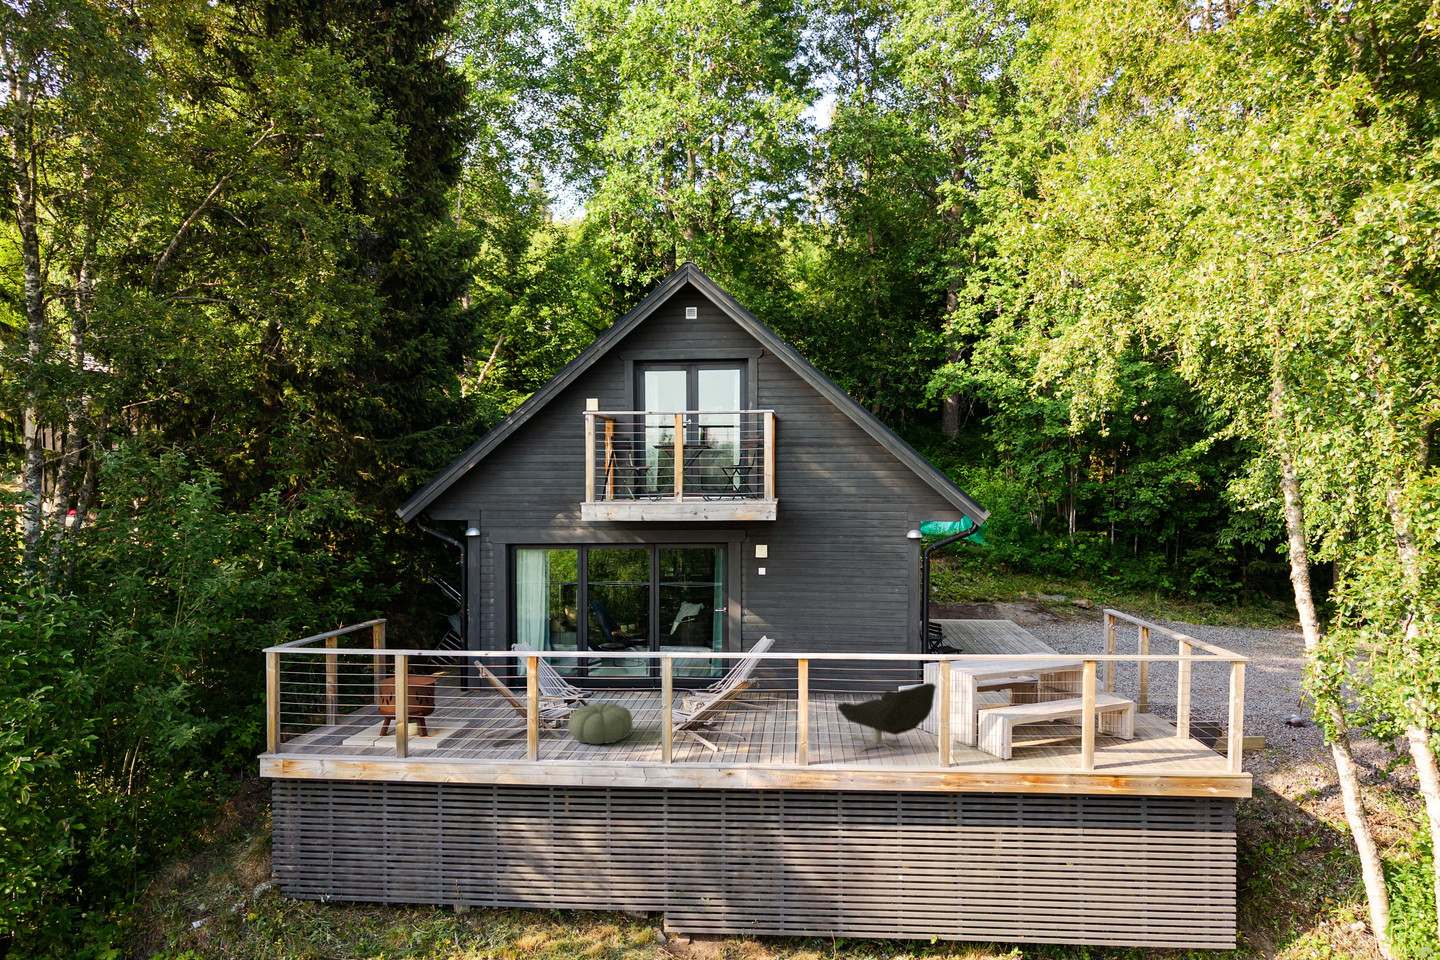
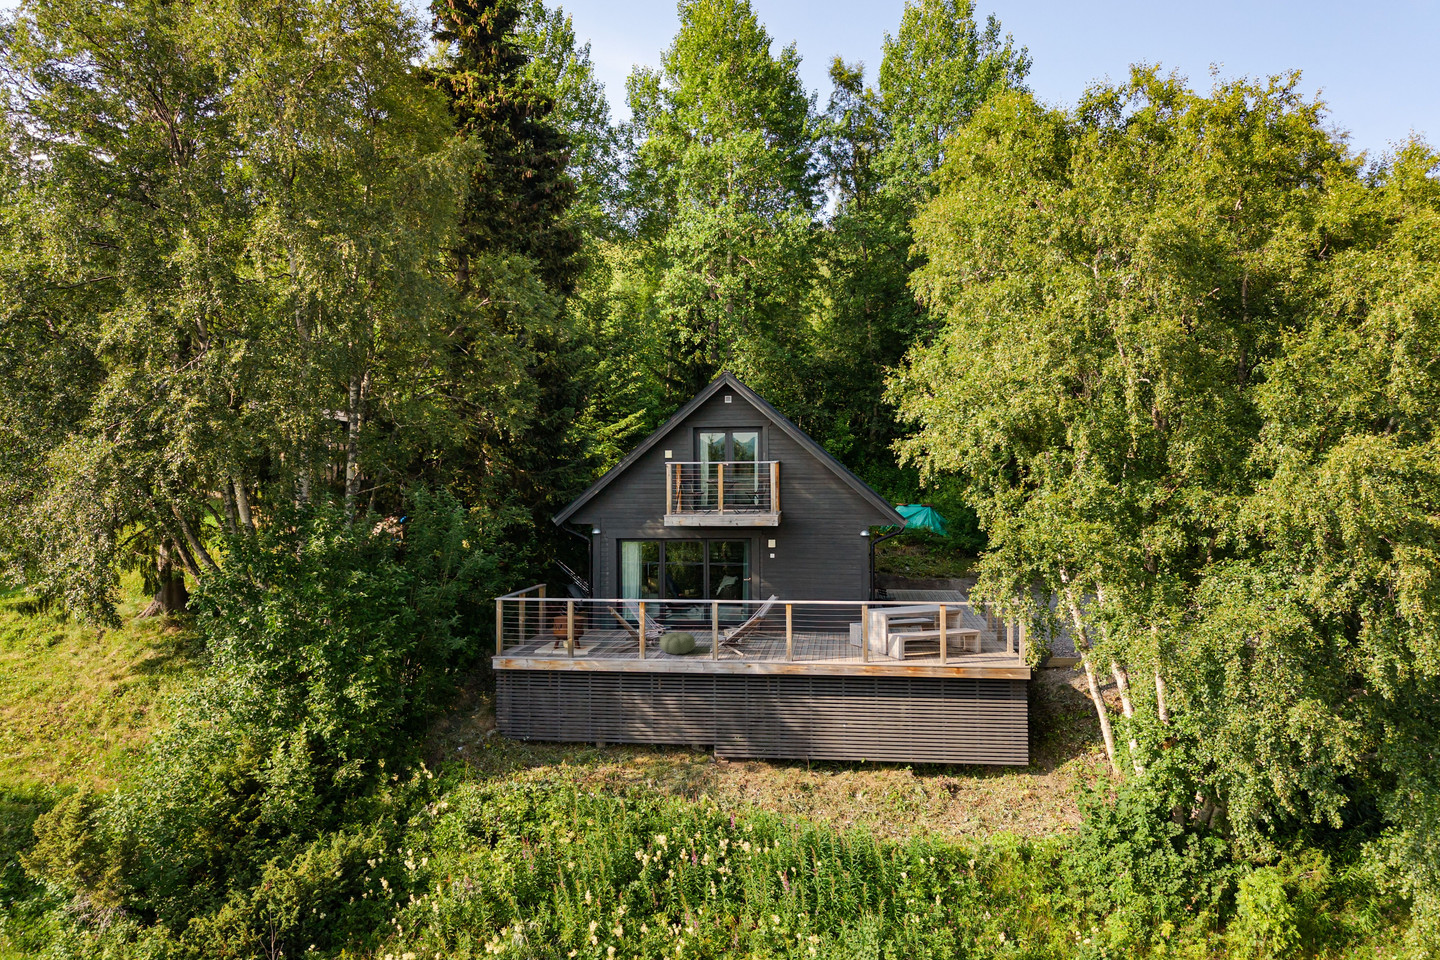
lounge chair: present [838,683,936,752] -> none [810,622,865,661]

